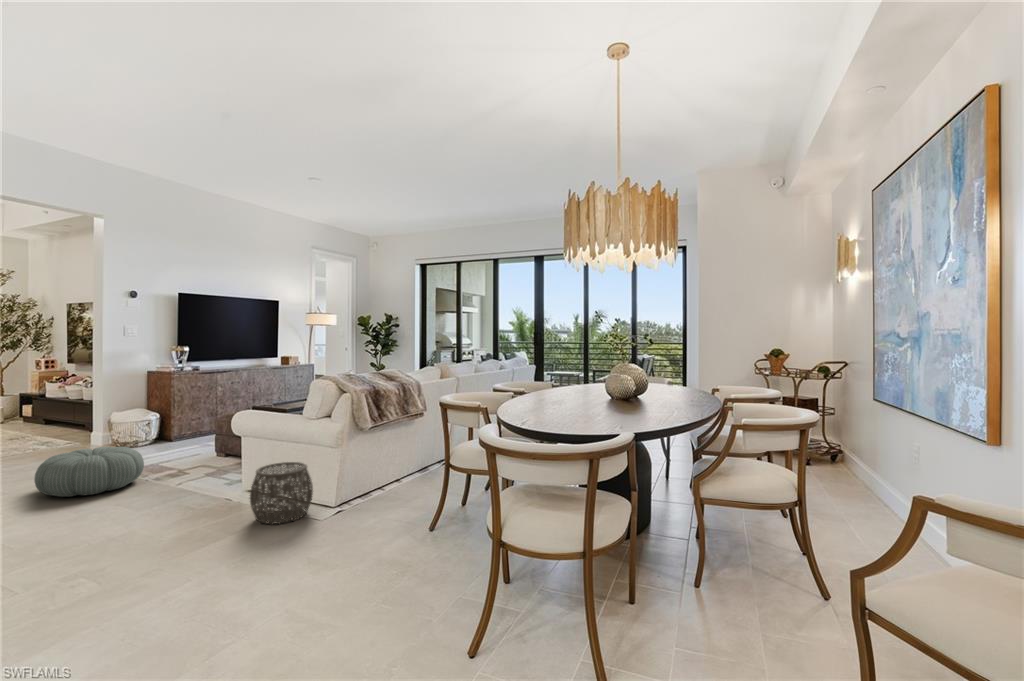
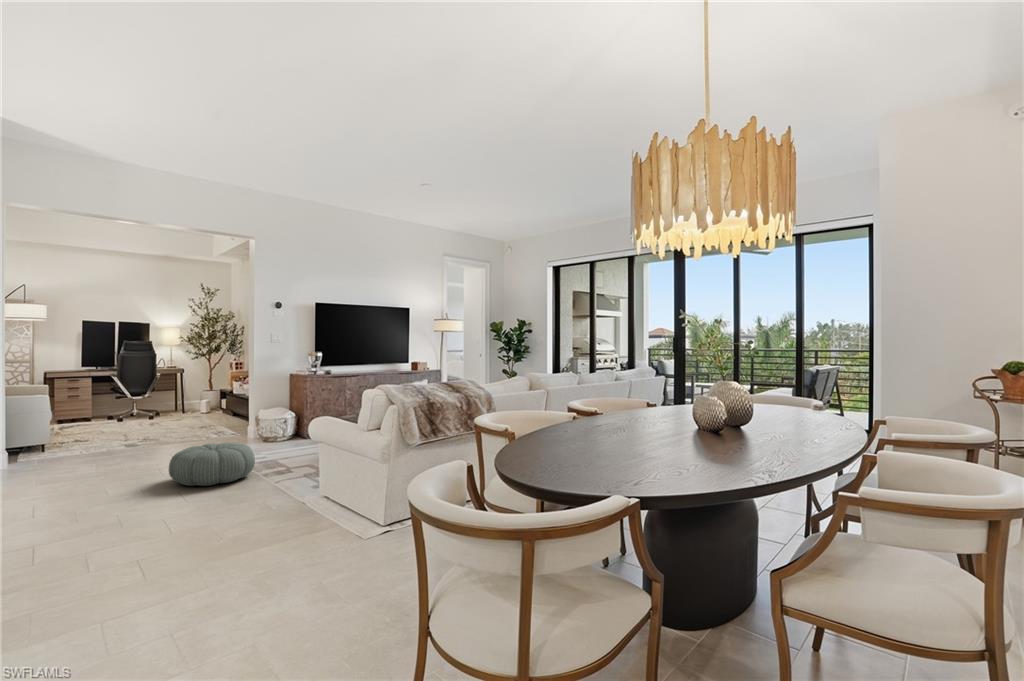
woven basket: present [250,462,313,524] -> none [298,472,362,537]

